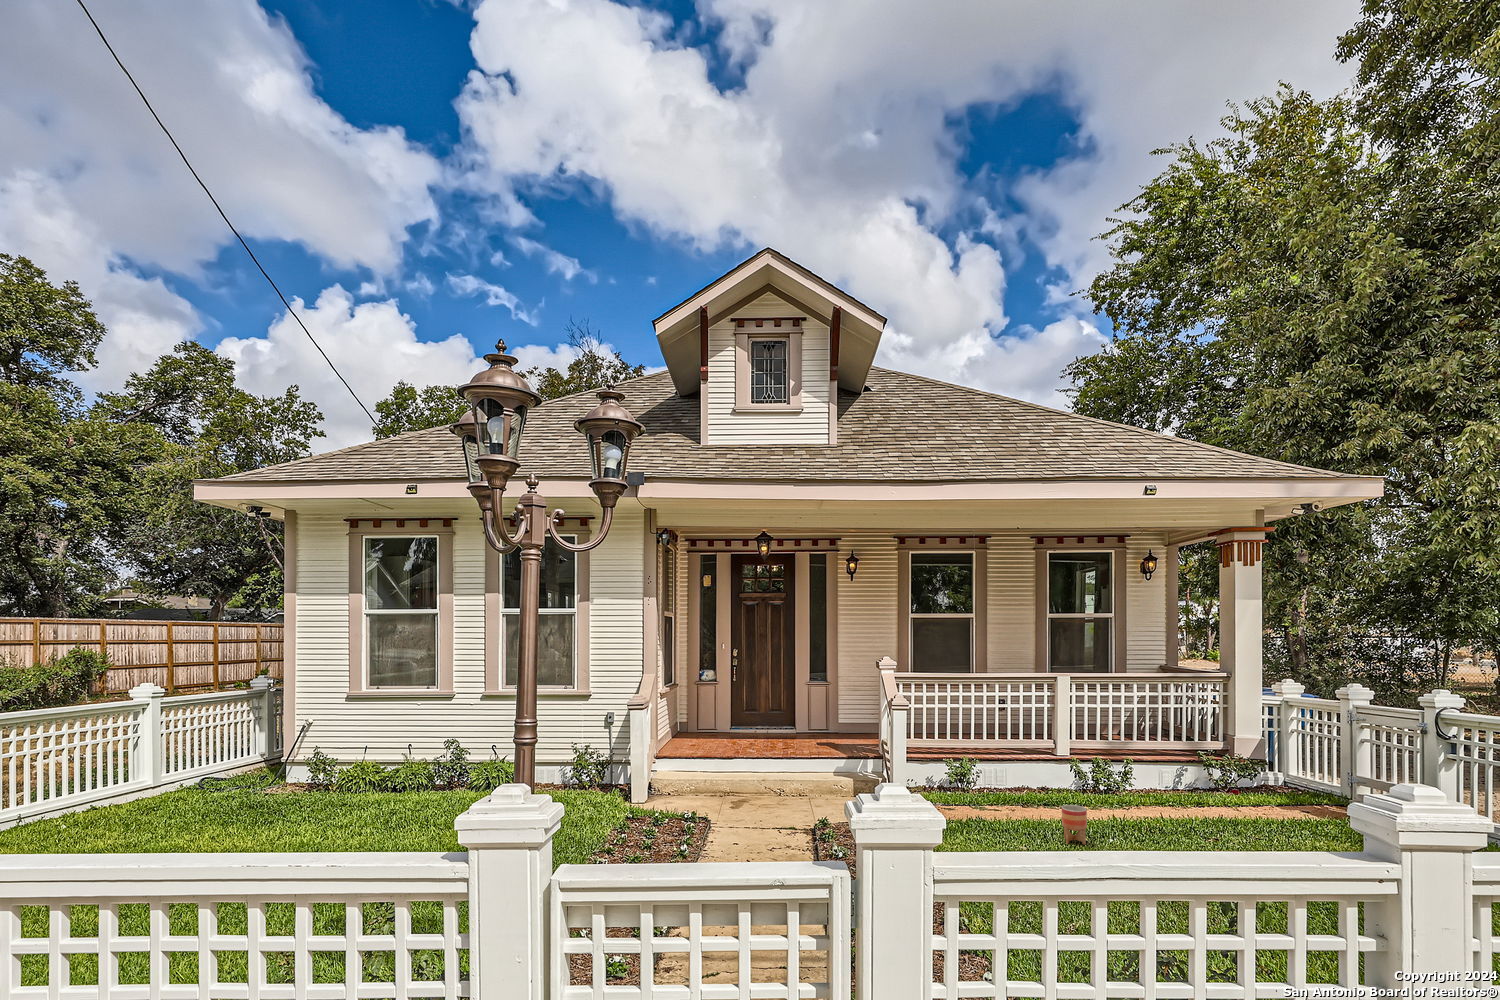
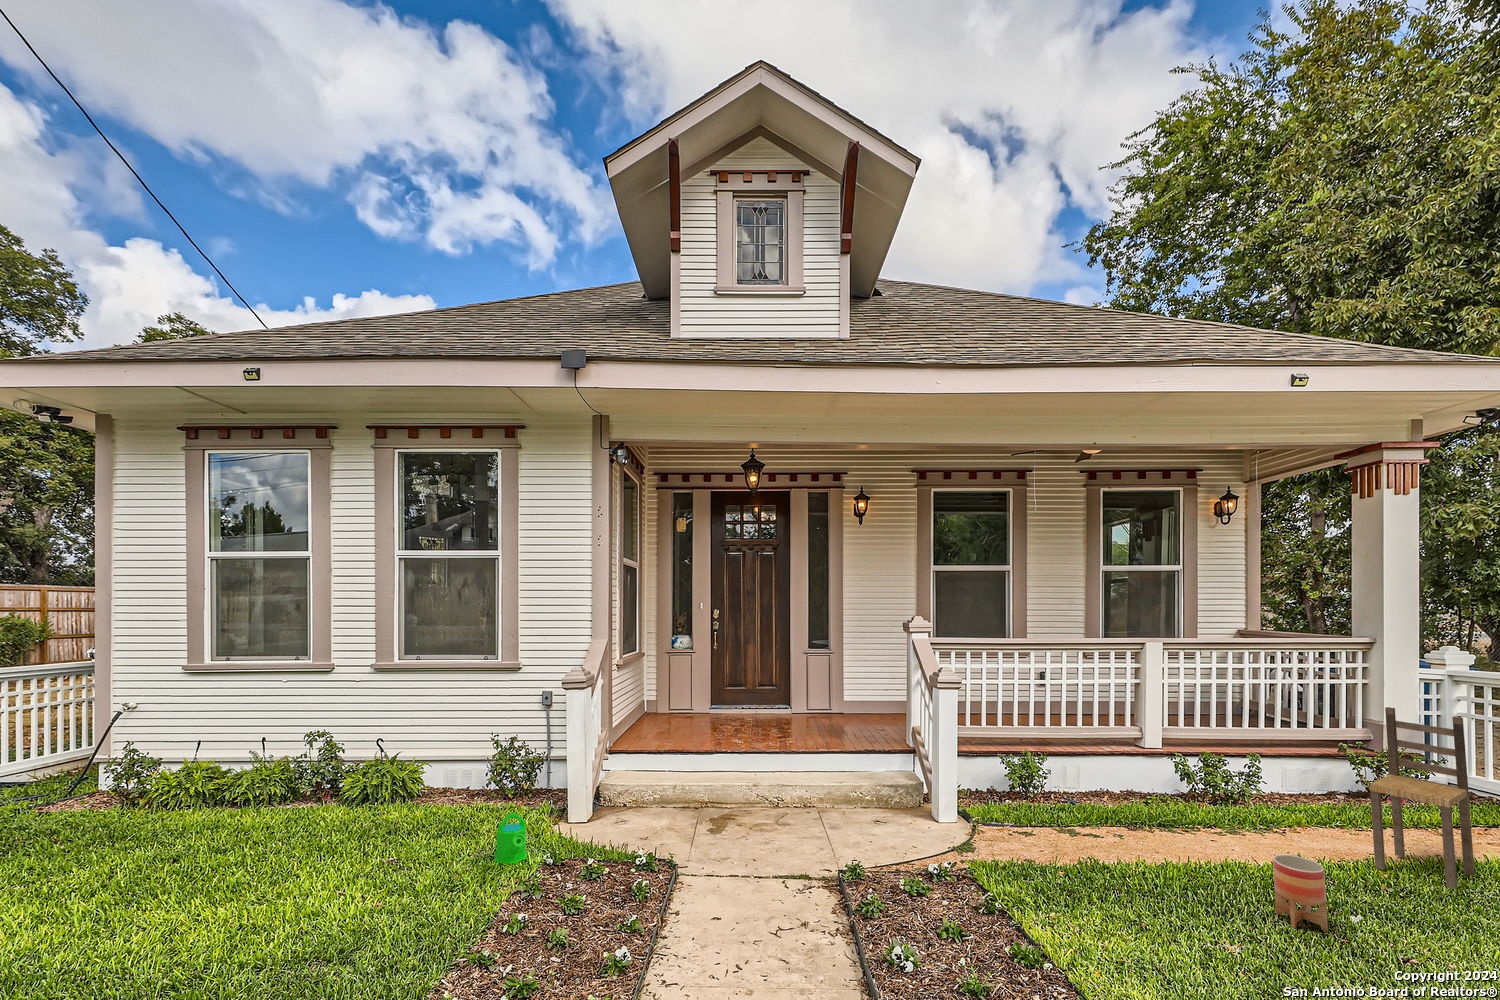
chair: none [1155,722,1216,833] -> present [1370,707,1475,889]
watering can: none [595,787,616,817] -> present [494,813,528,864]

